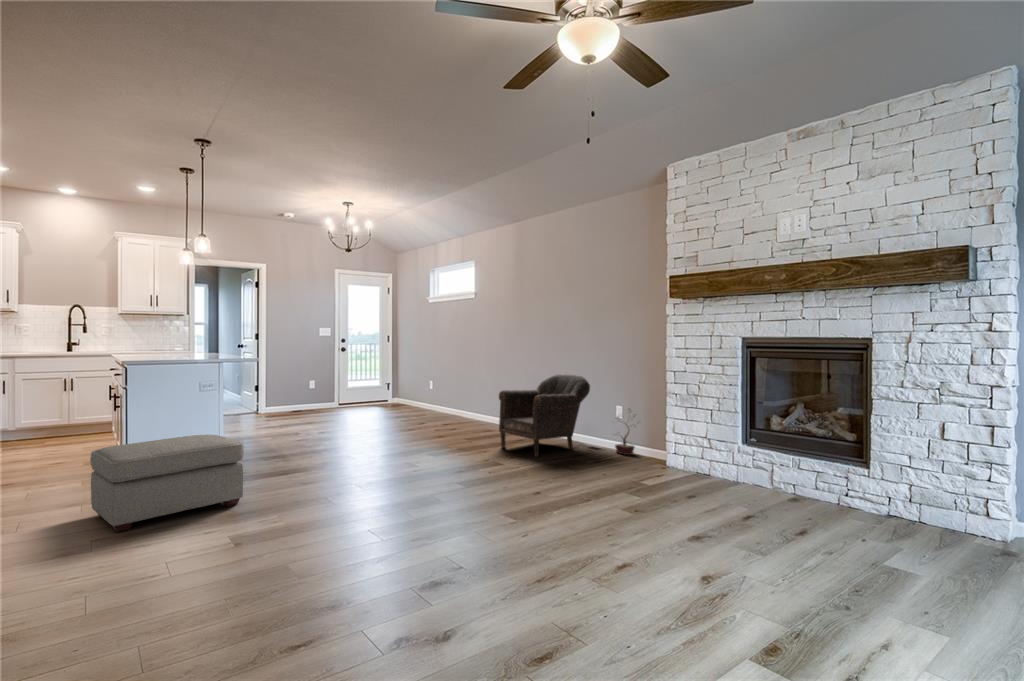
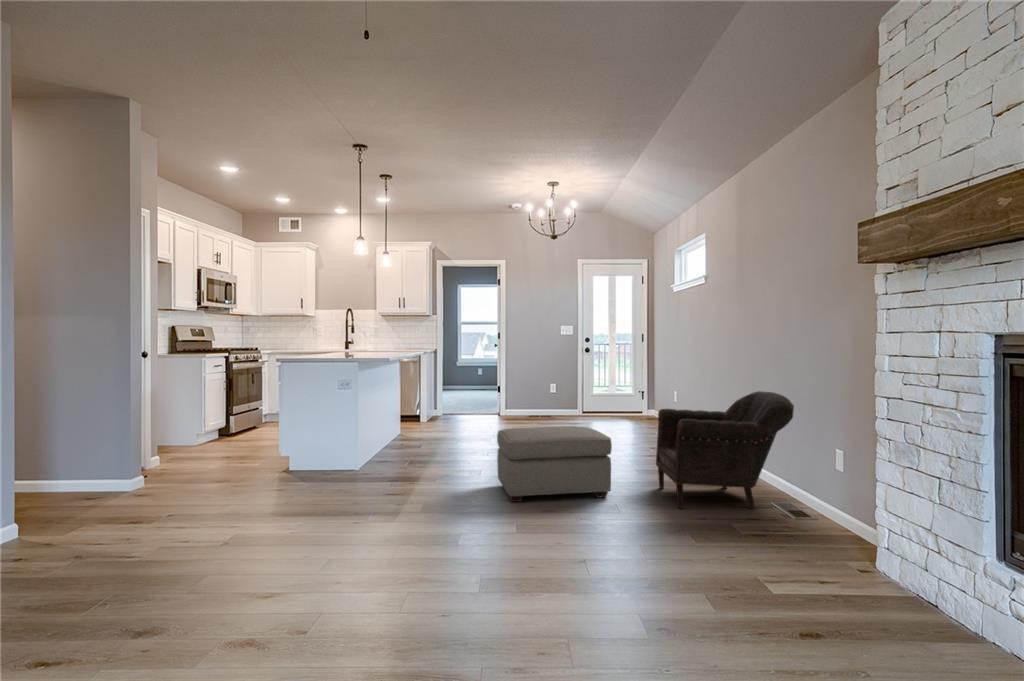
potted plant: present [612,409,641,455] -> none [813,454,860,535]
ottoman: present [90,435,244,532] -> present [497,426,612,502]

